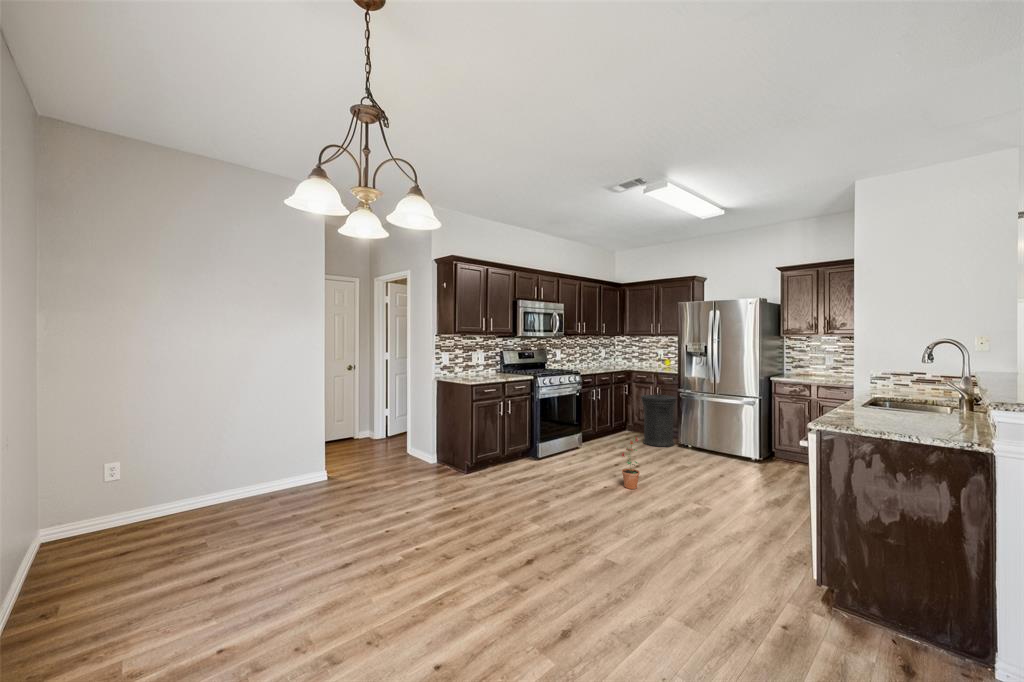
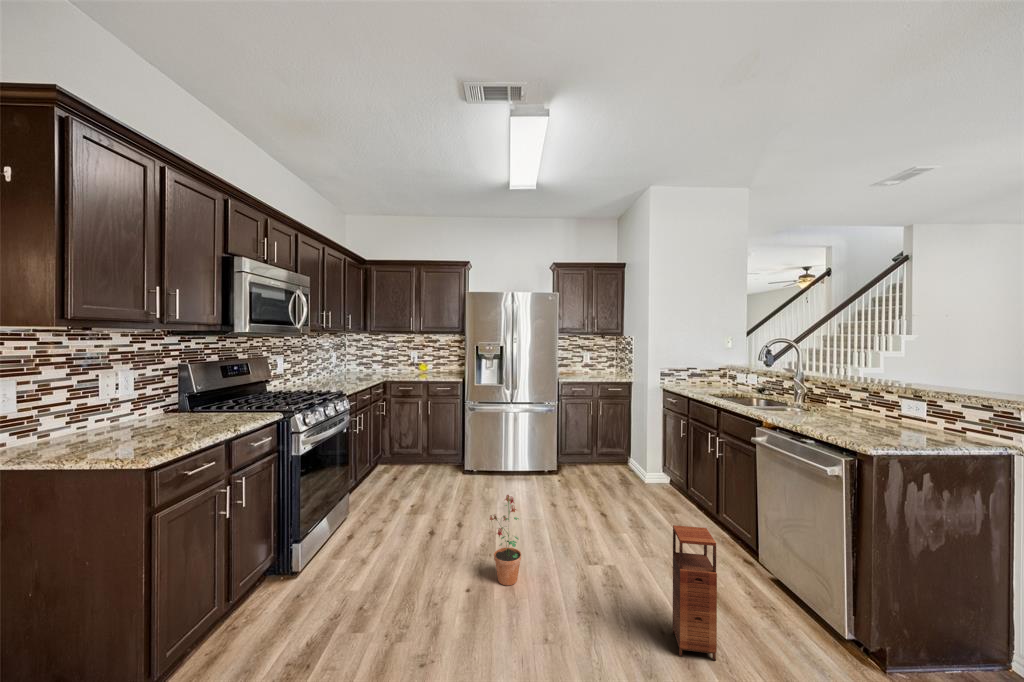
trash can: present [641,393,677,447] -> none [417,410,464,483]
storage cabinet: none [680,458,713,542] -> present [673,525,717,661]

